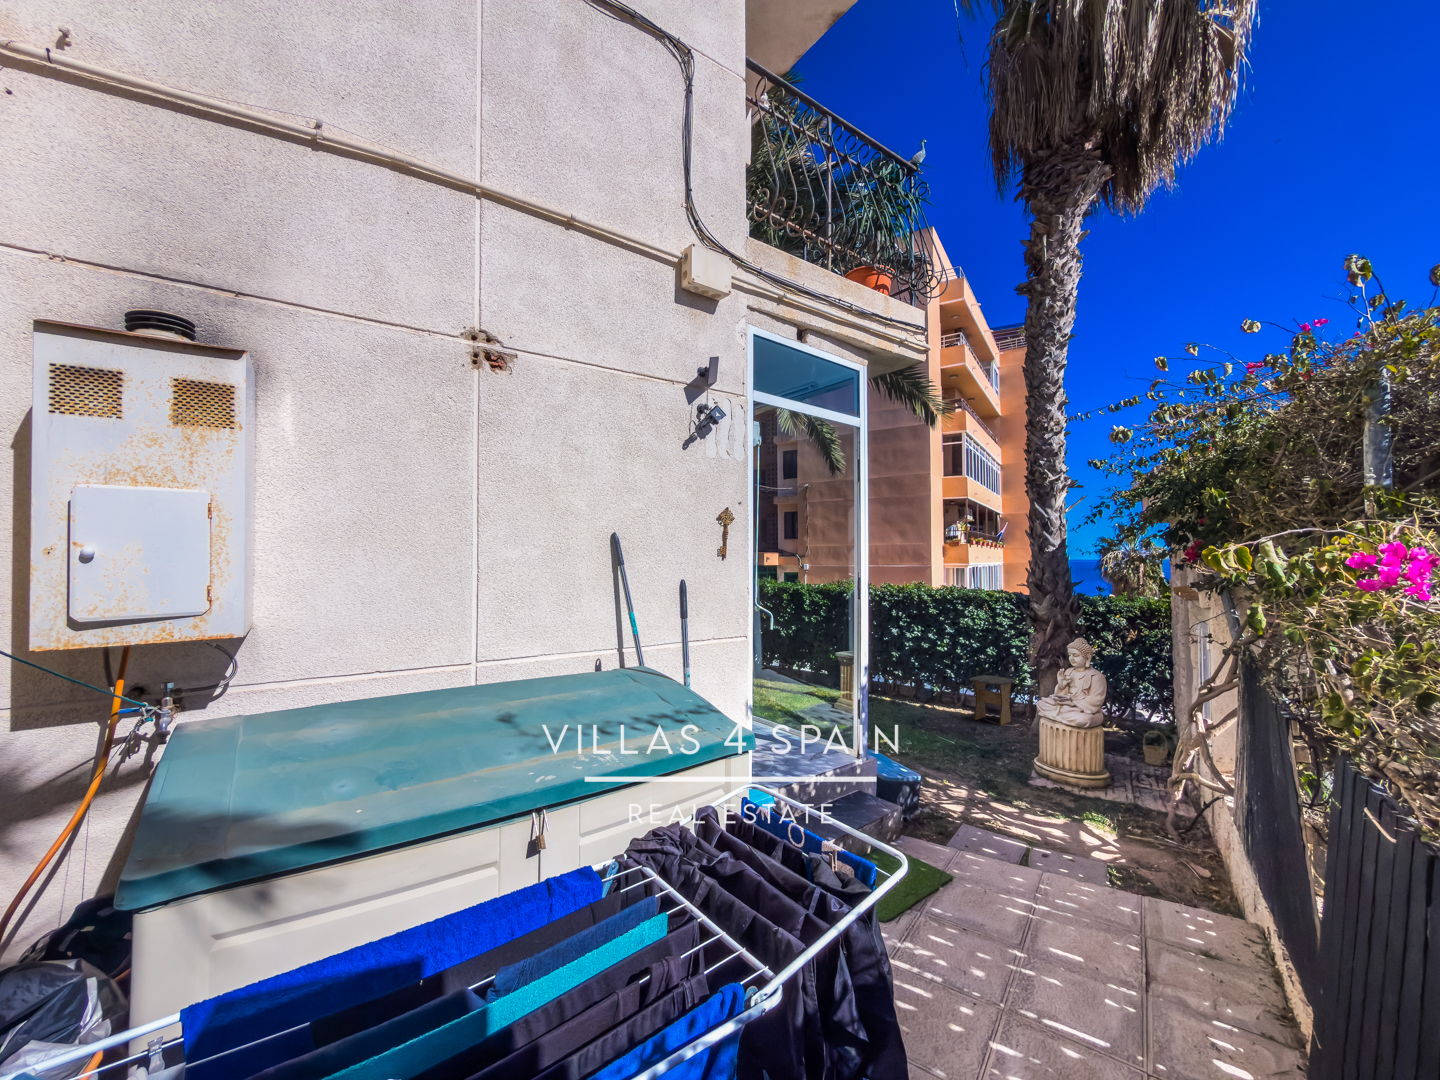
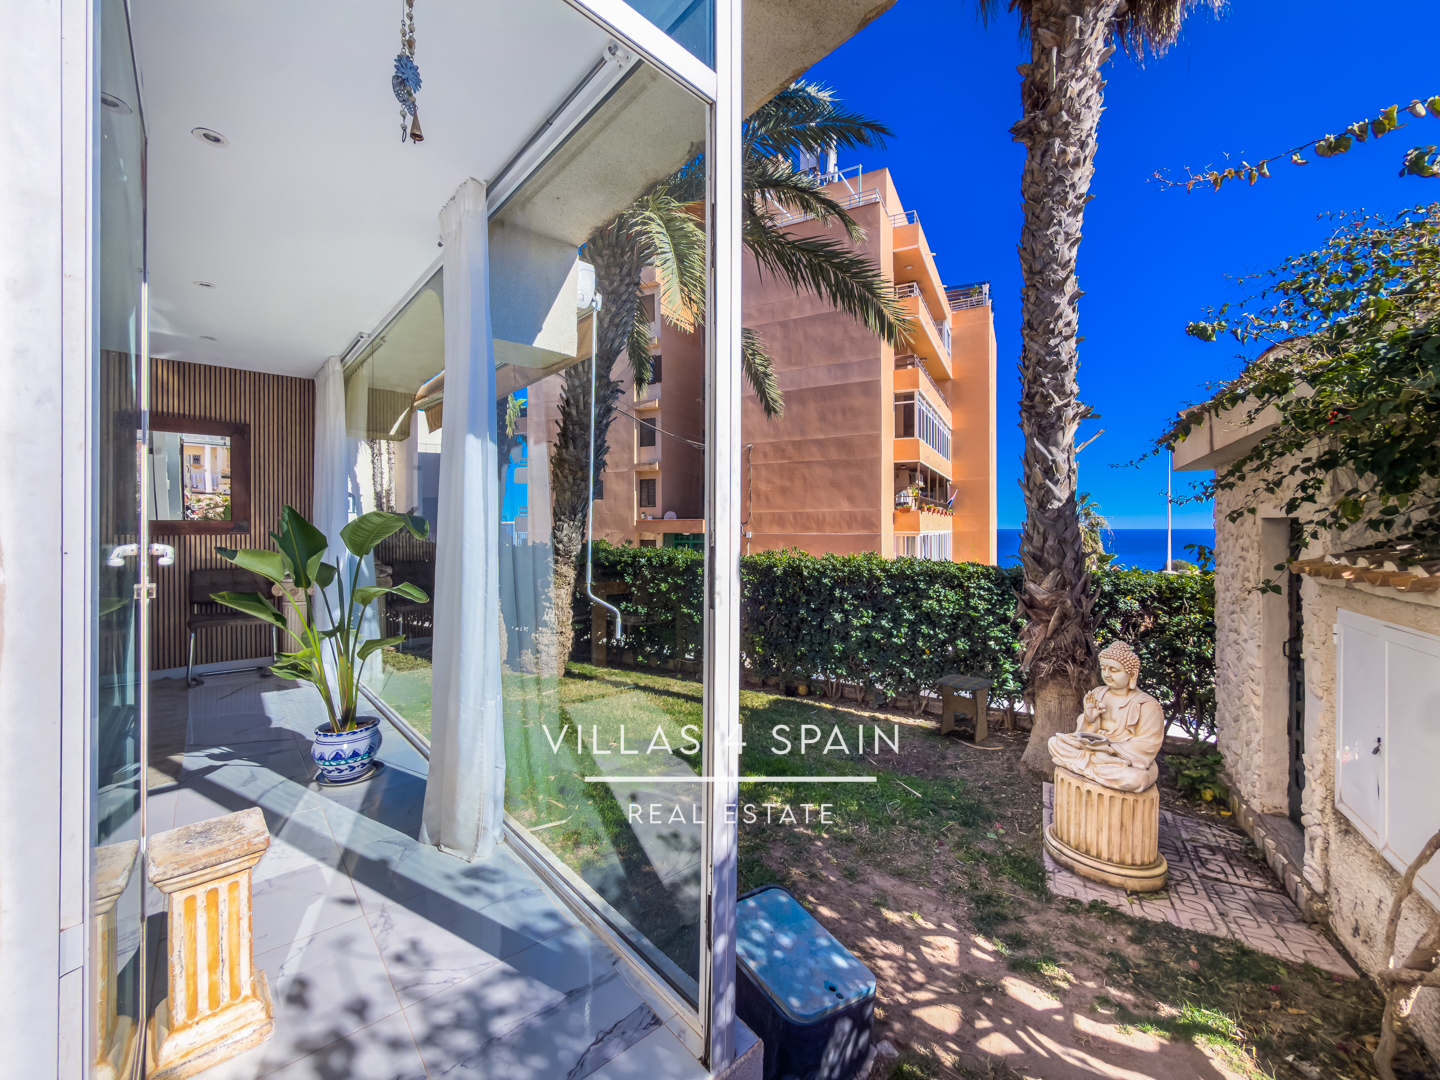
basket: present [1143,731,1168,765] -> none [1188,769,1228,821]

